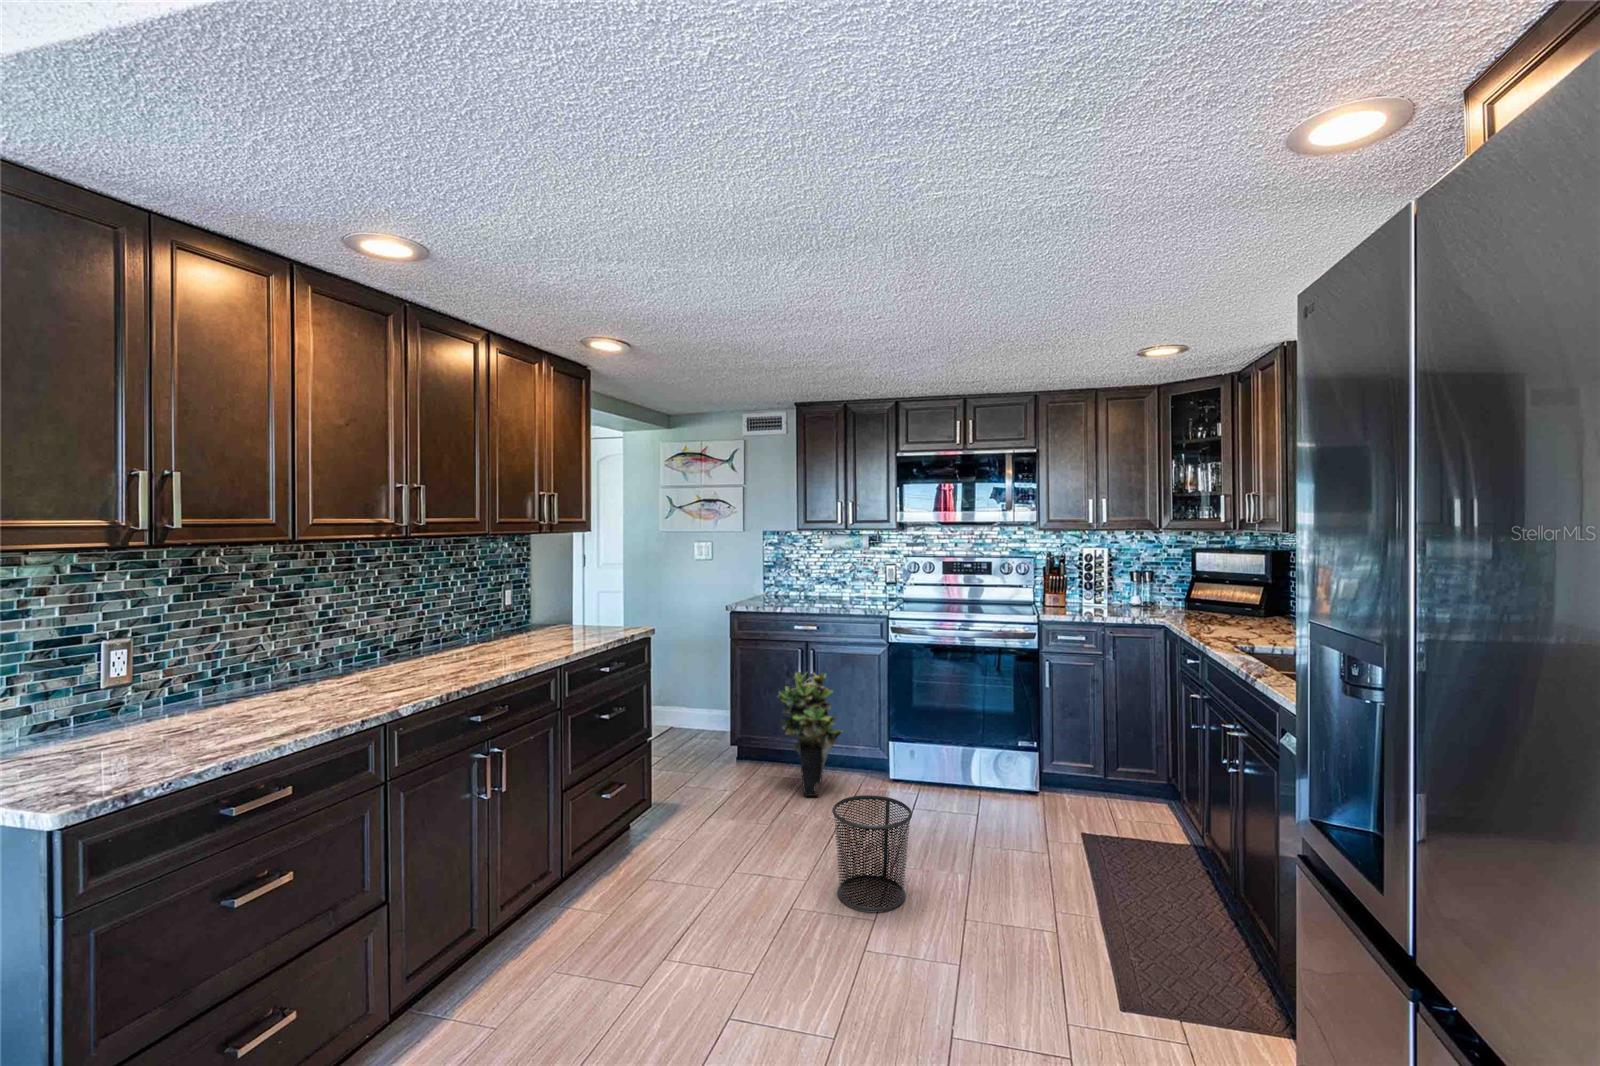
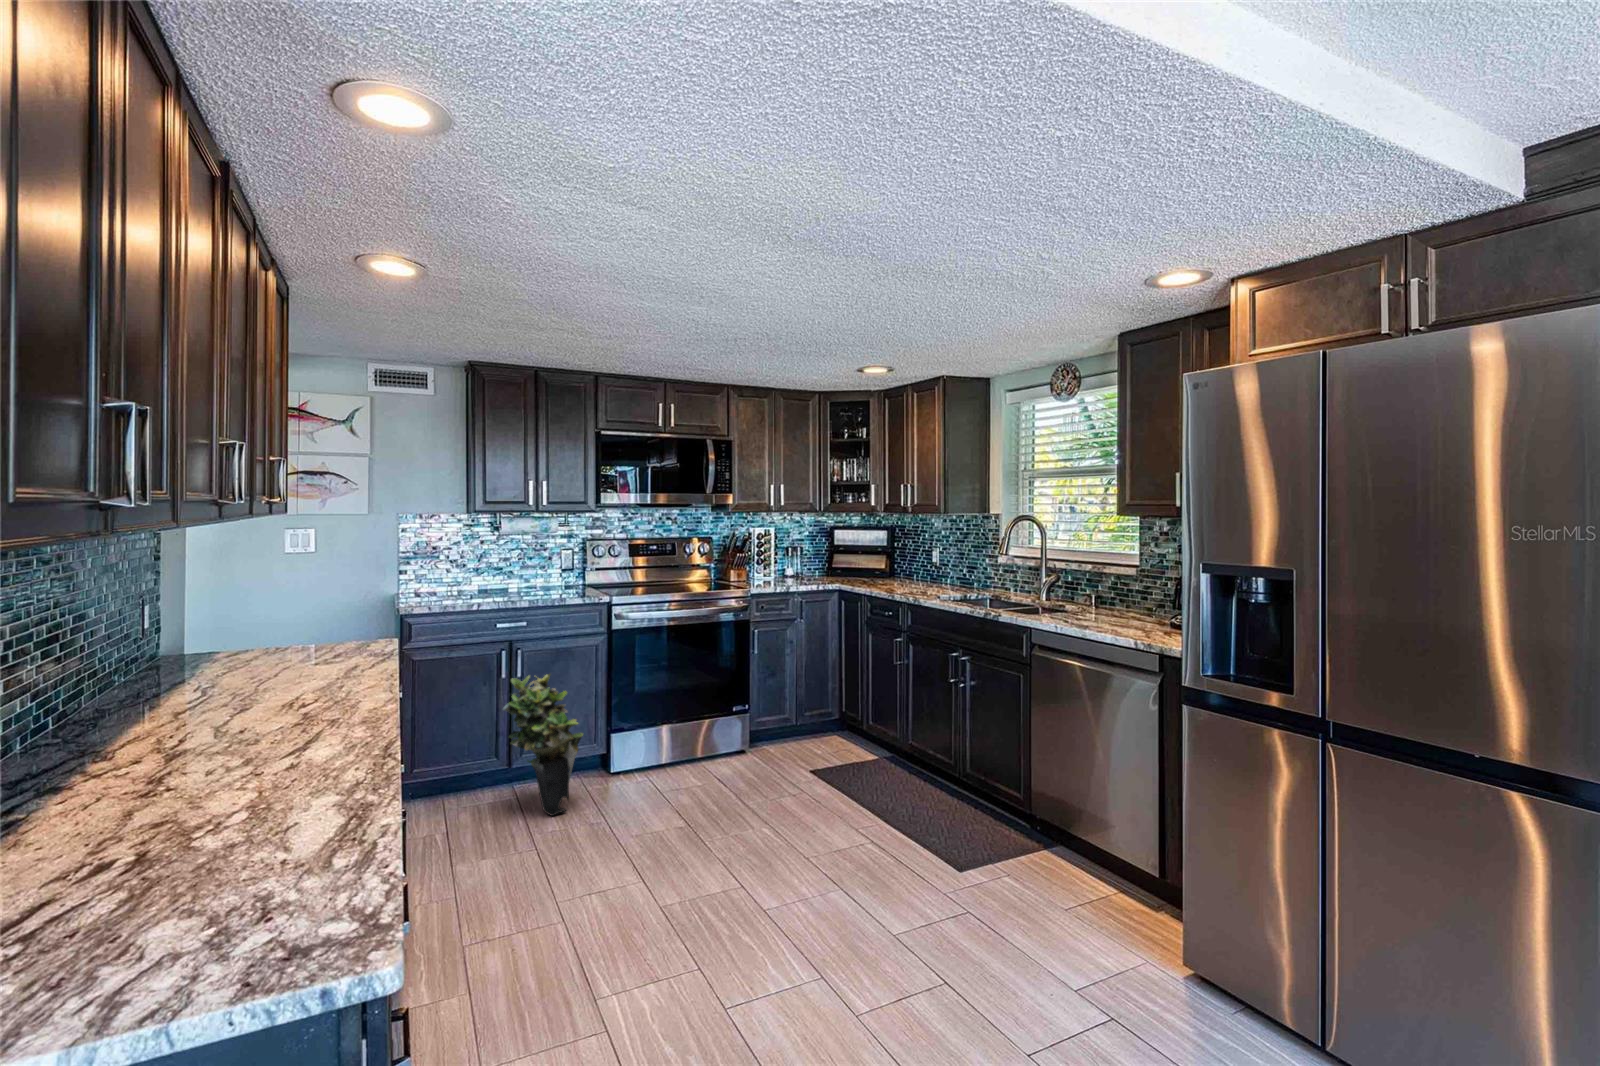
waste bin: present [832,795,912,912] -> none [686,777,767,892]

